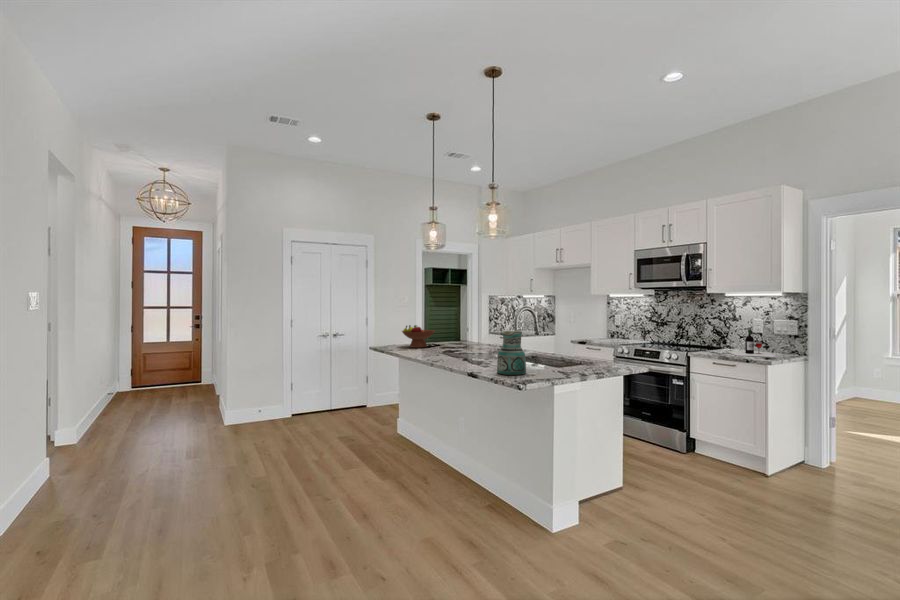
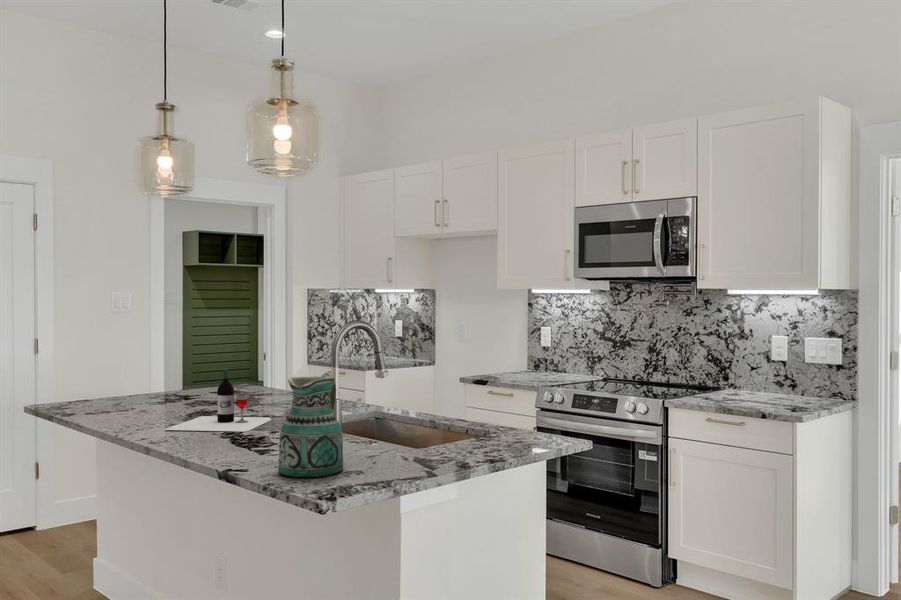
fruit bowl: present [402,325,435,348] -> none [94,356,174,406]
wine bottle: present [727,330,779,357] -> present [165,369,271,432]

